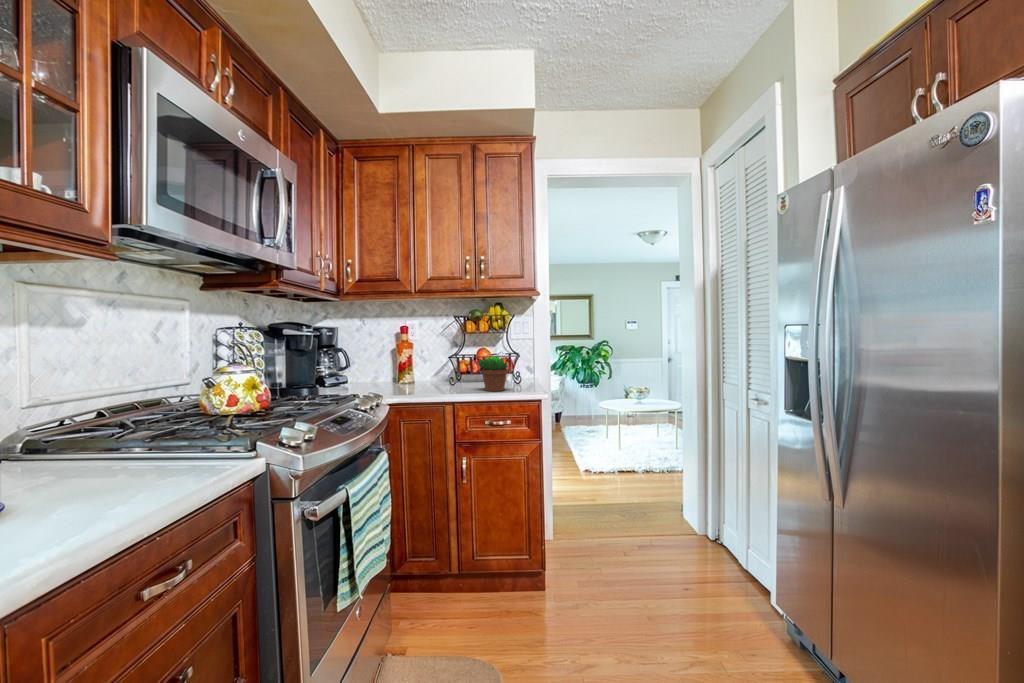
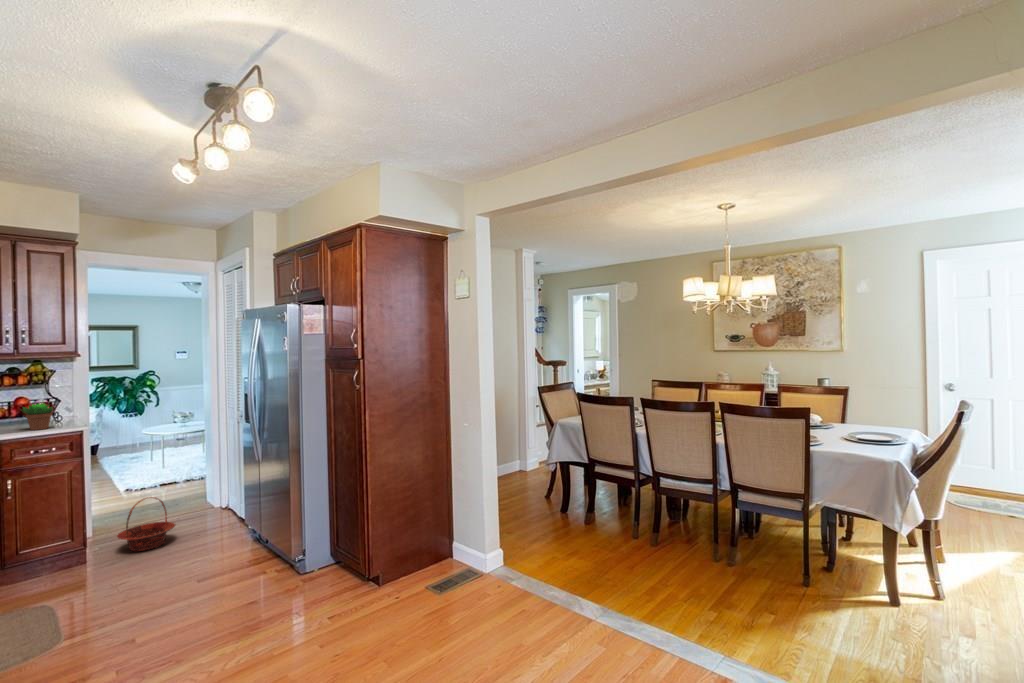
basket: none [578,513,655,599] -> present [117,497,176,551]

